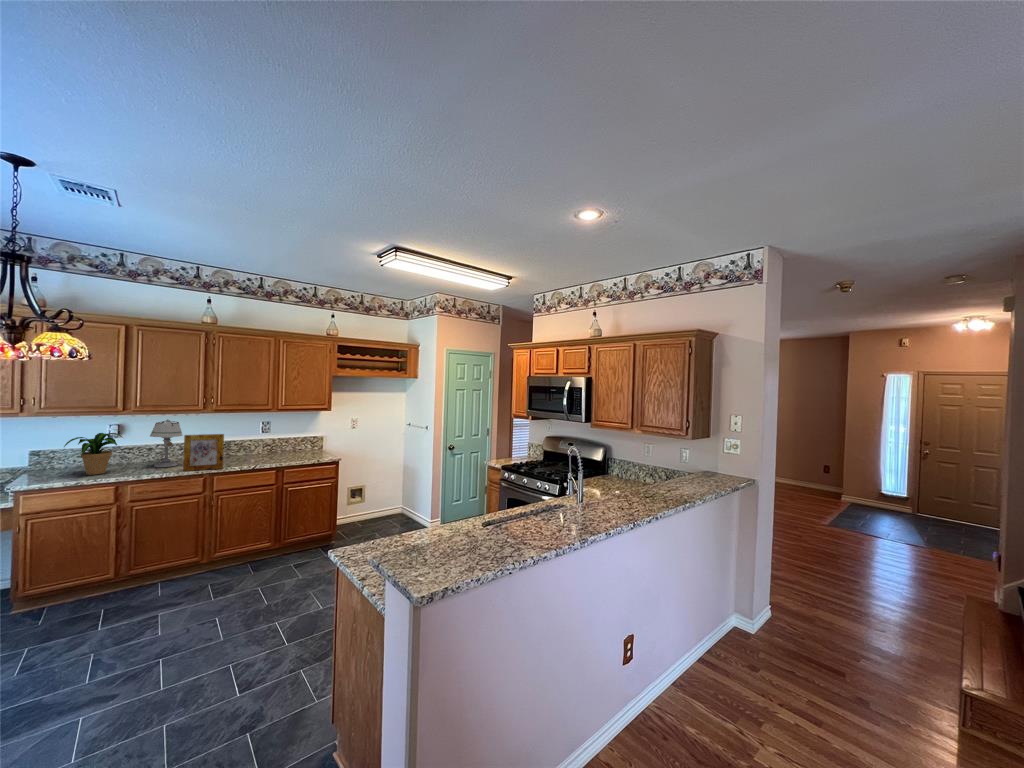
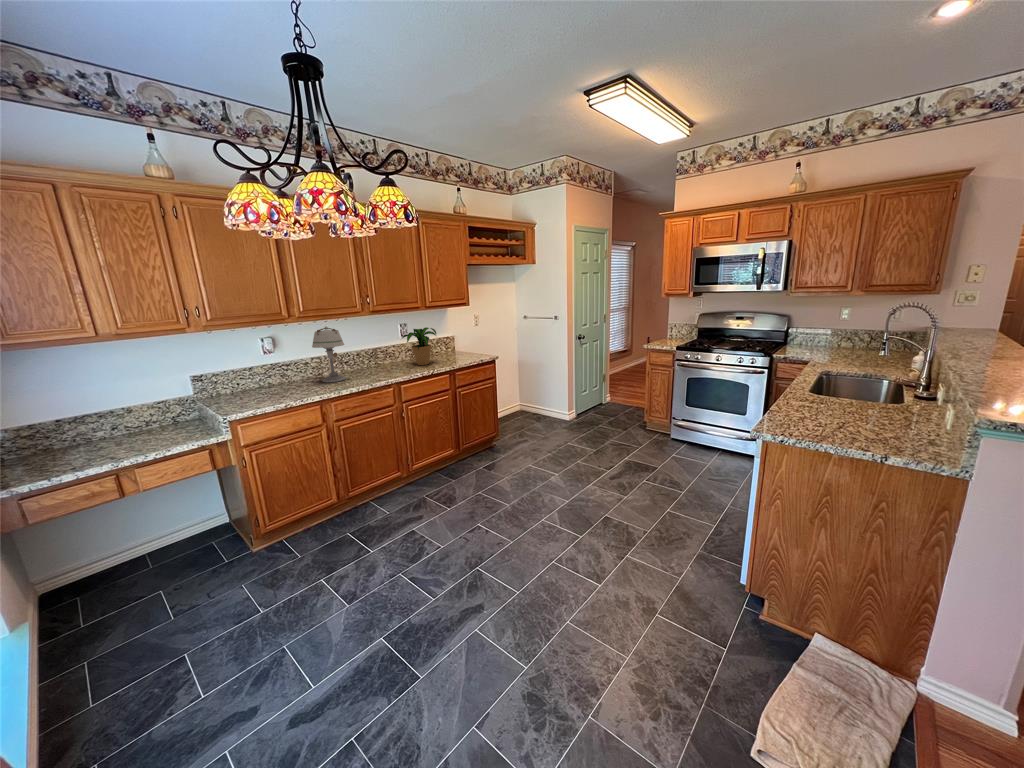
potted plant: present [64,433,122,475] -> present [402,327,436,365]
picture frame: present [183,434,224,471] -> none [361,337,402,383]

